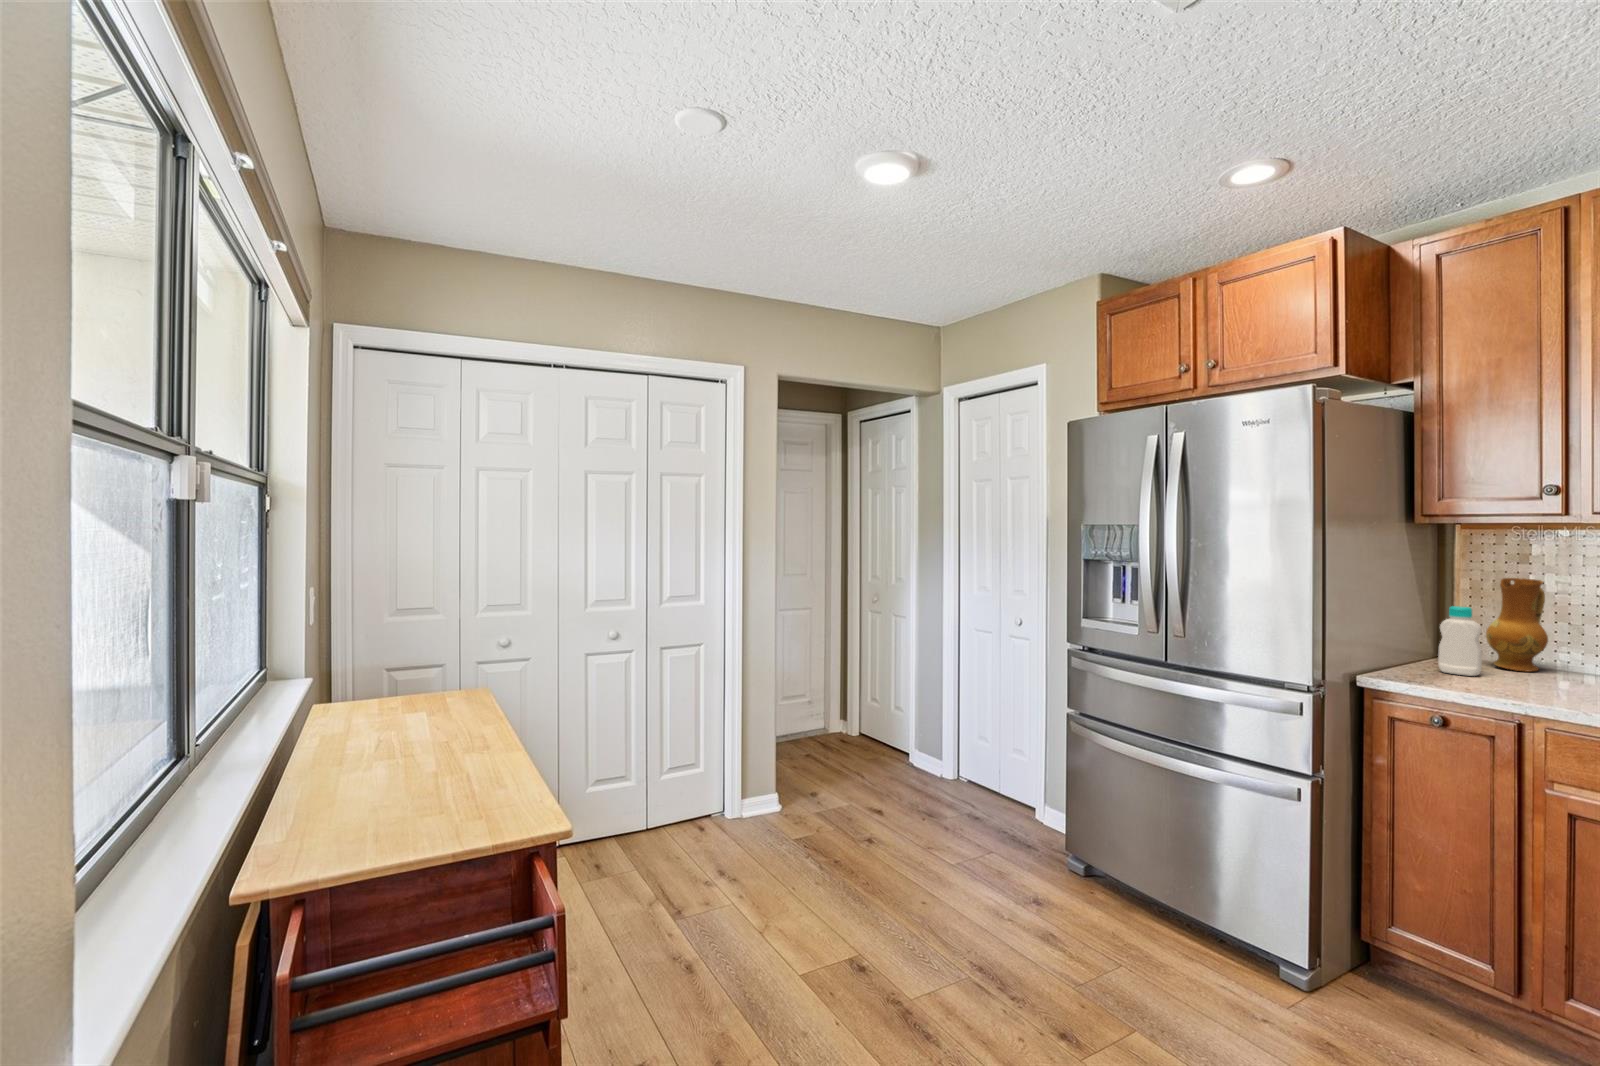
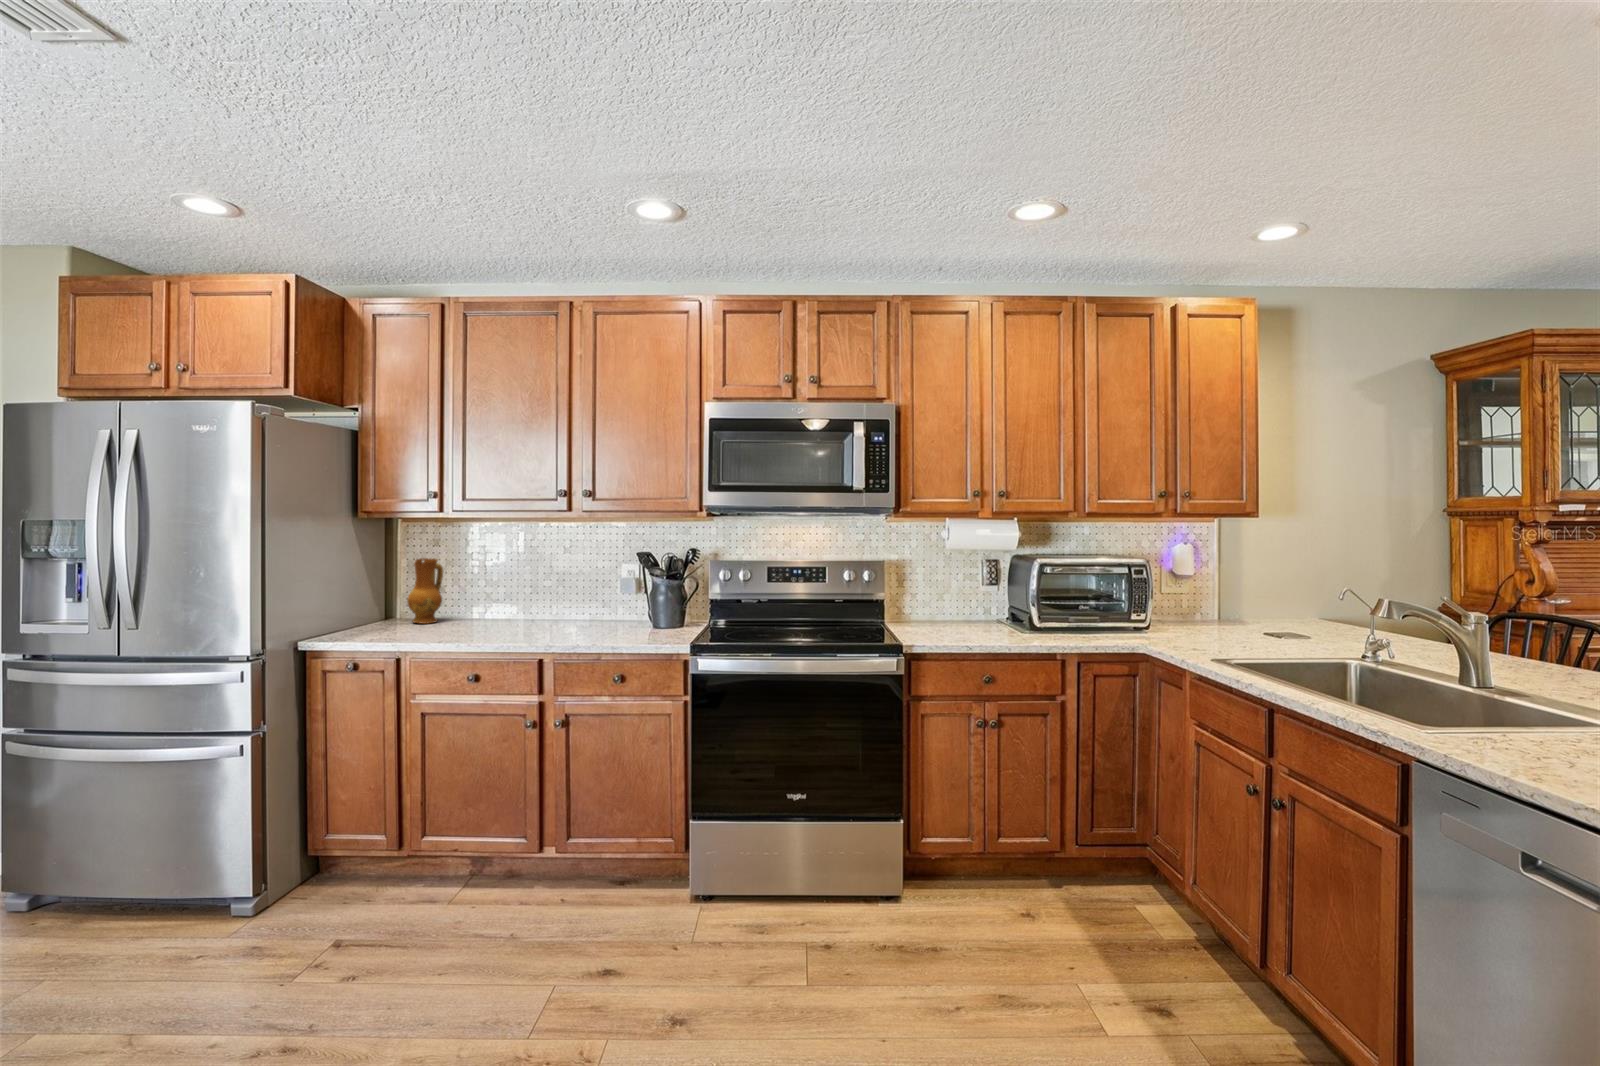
bottle: present [1438,606,1482,676] -> none [368,581,395,631]

